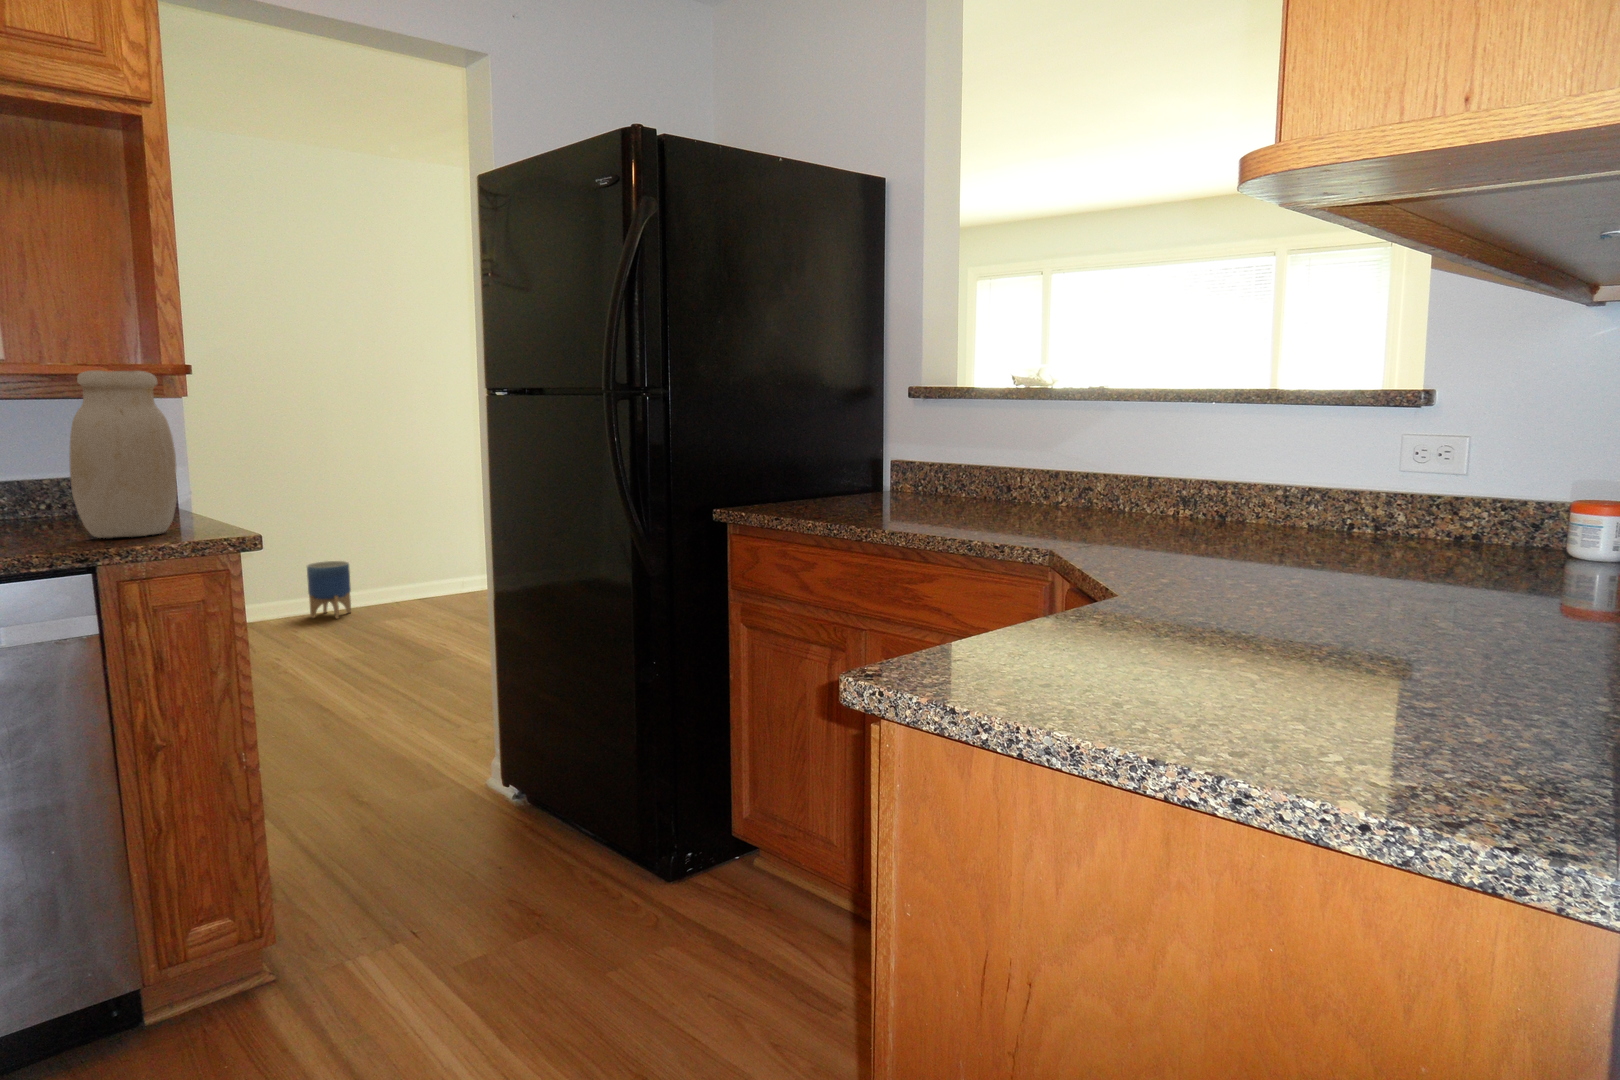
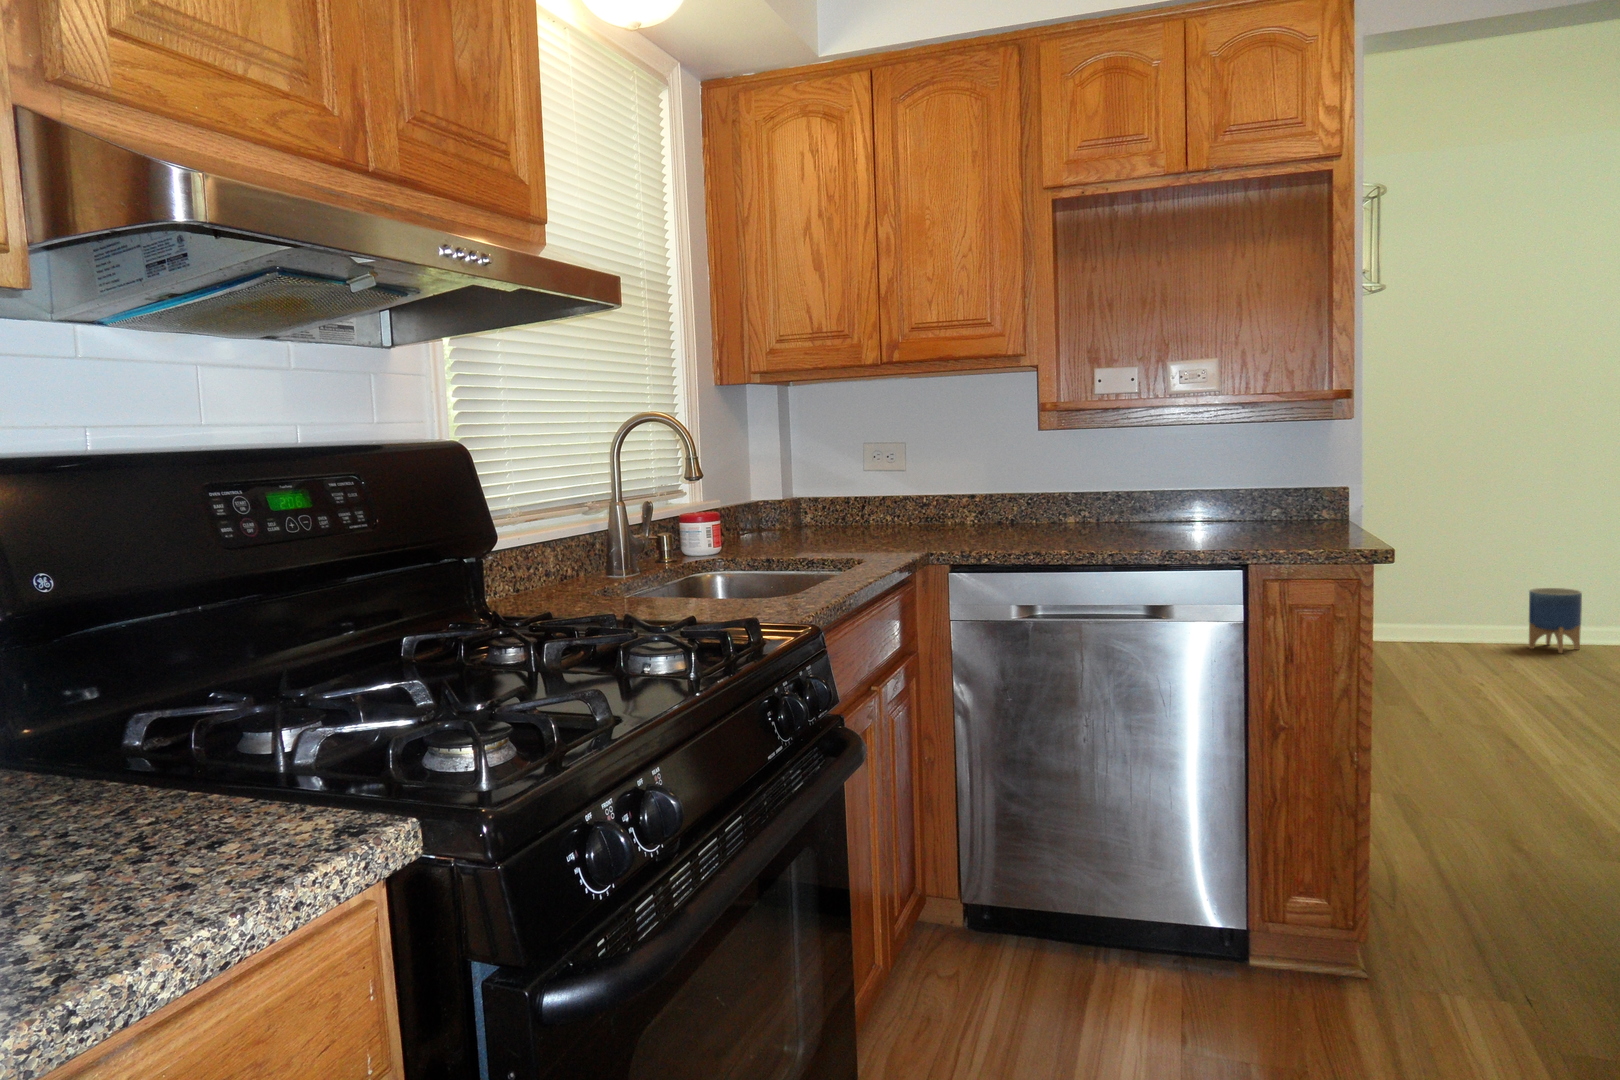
jar: present [69,371,177,538] -> none [1244,397,1328,542]

